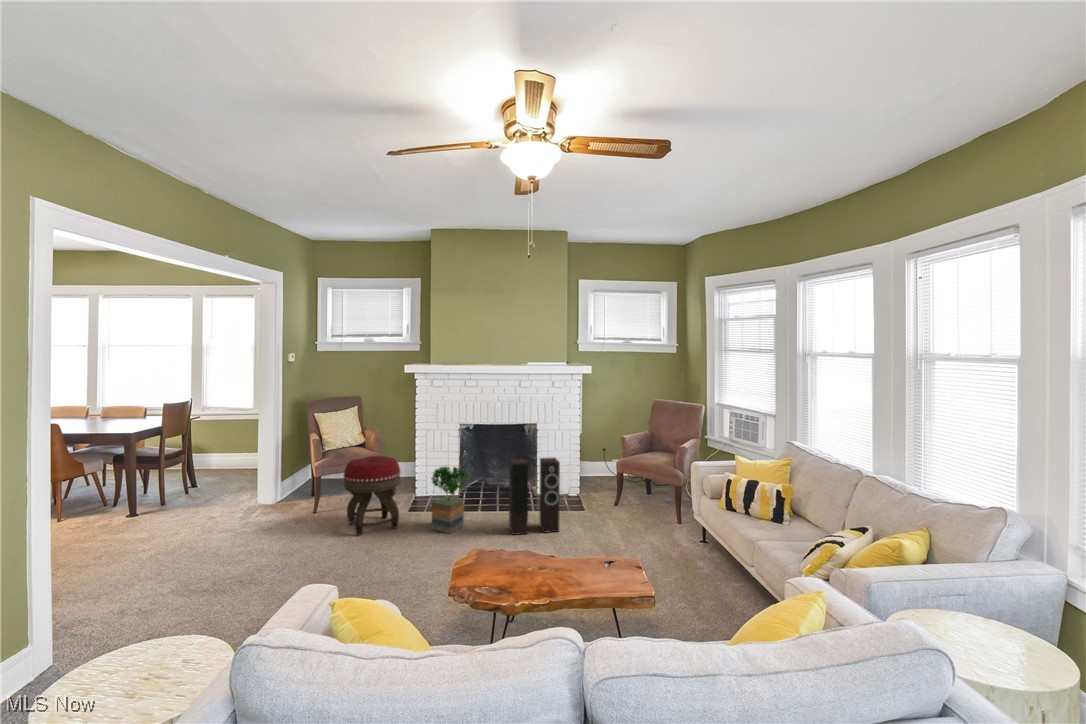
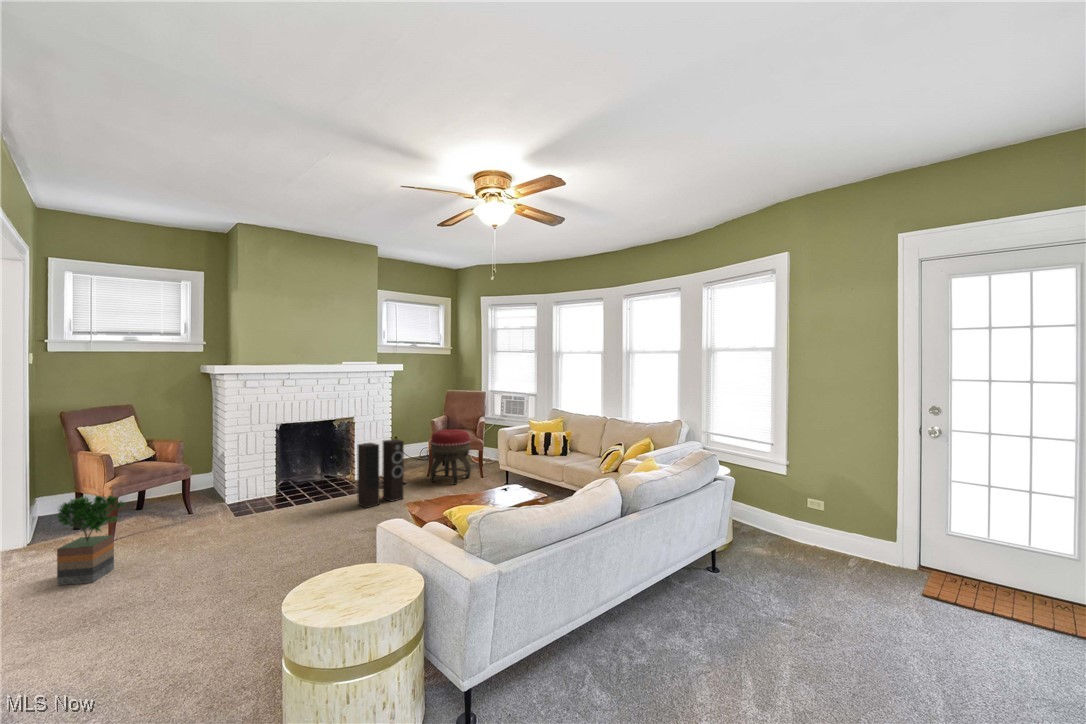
footstool: present [344,456,400,535] -> present [430,429,471,484]
potted tree: present [432,467,470,533] -> present [57,495,125,585]

